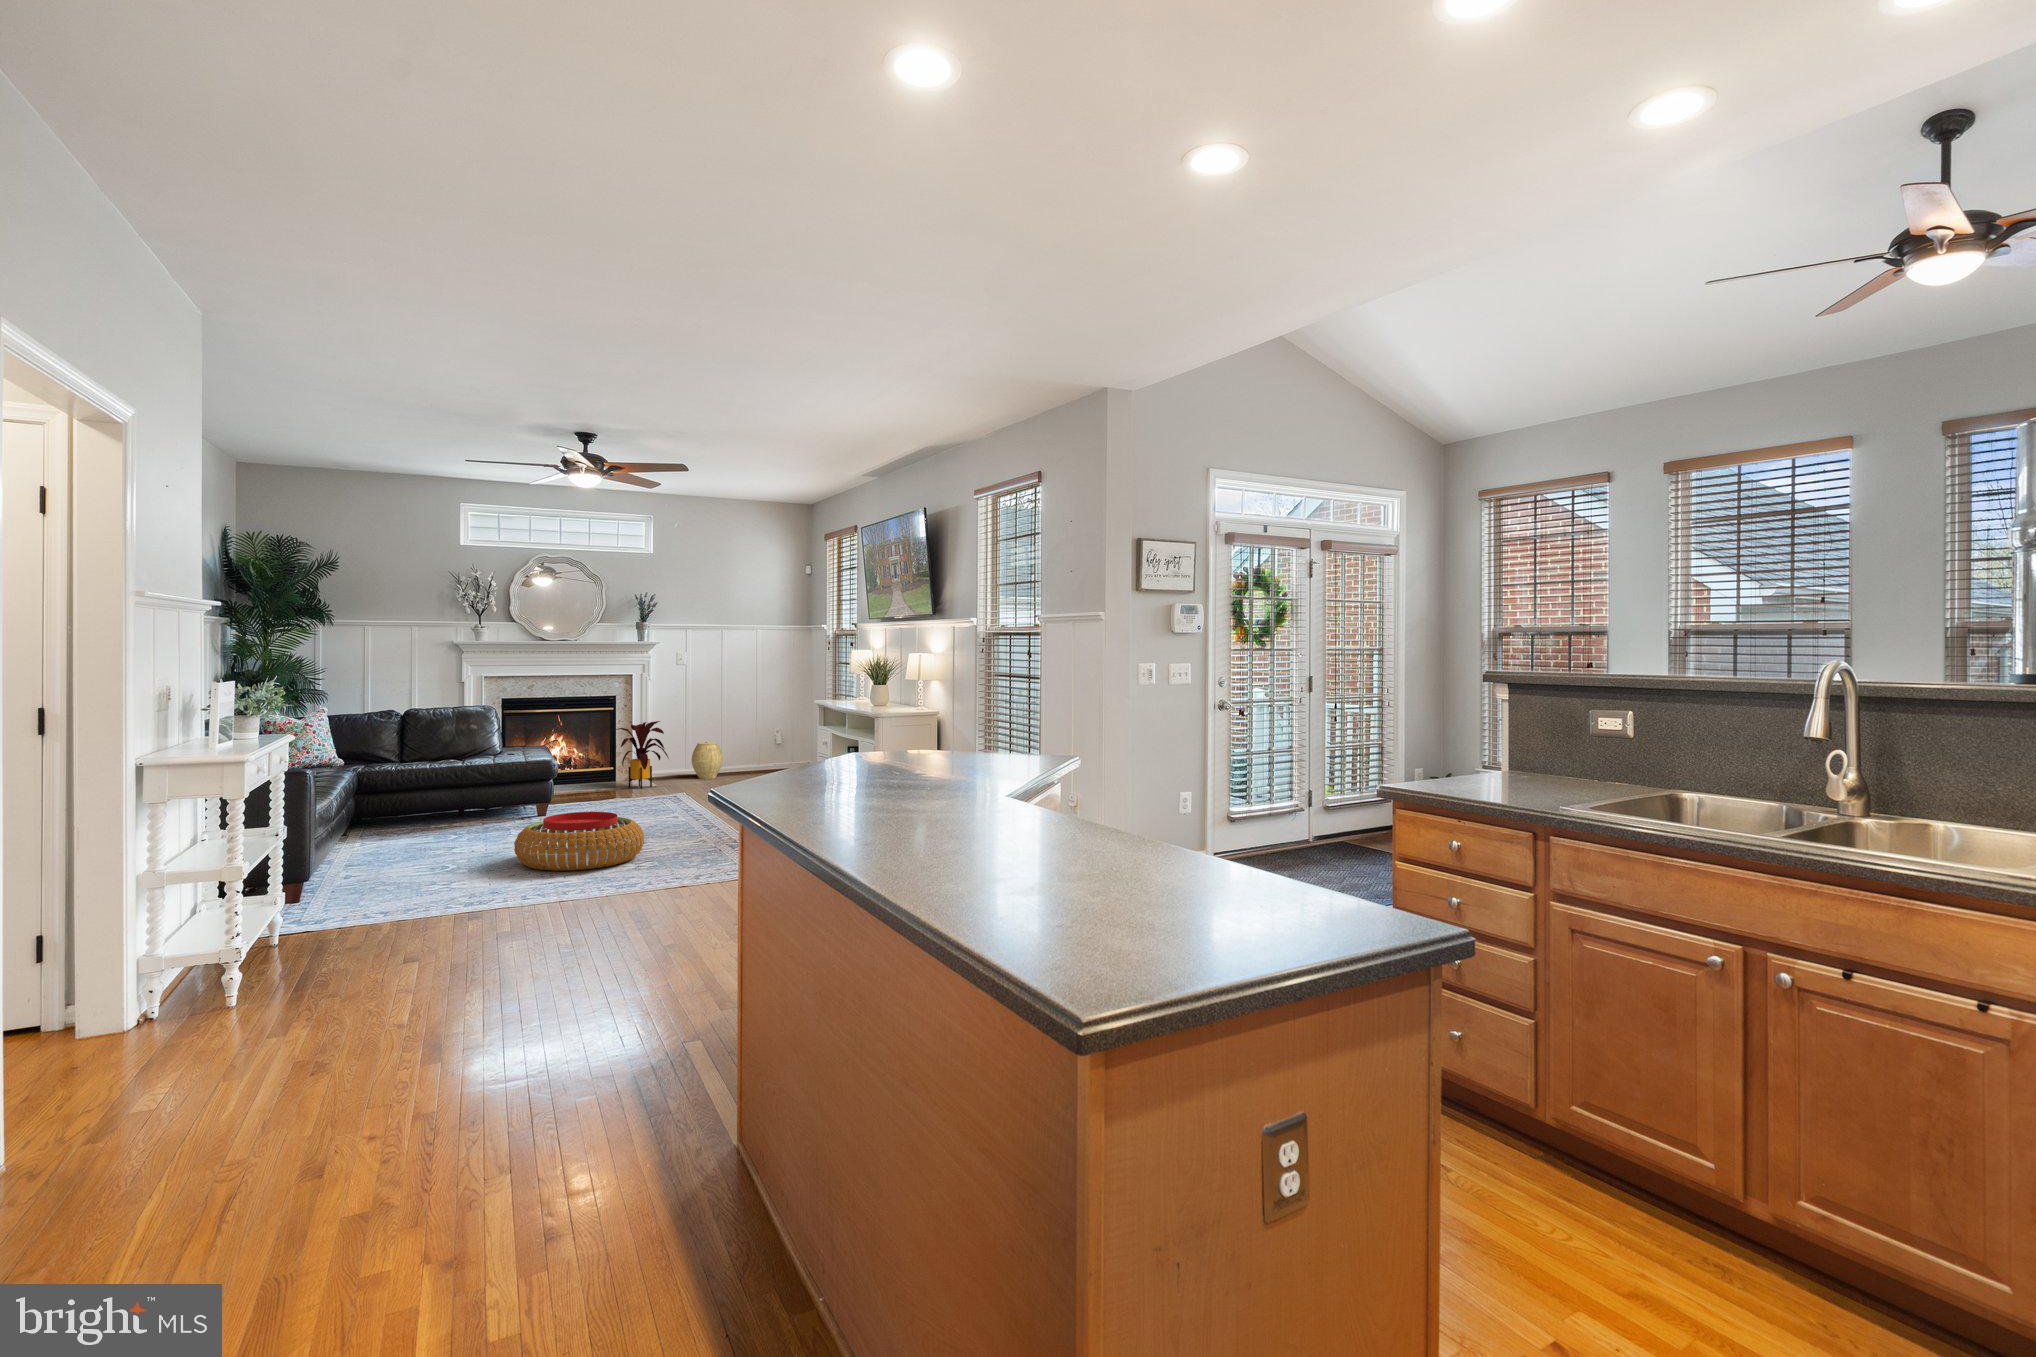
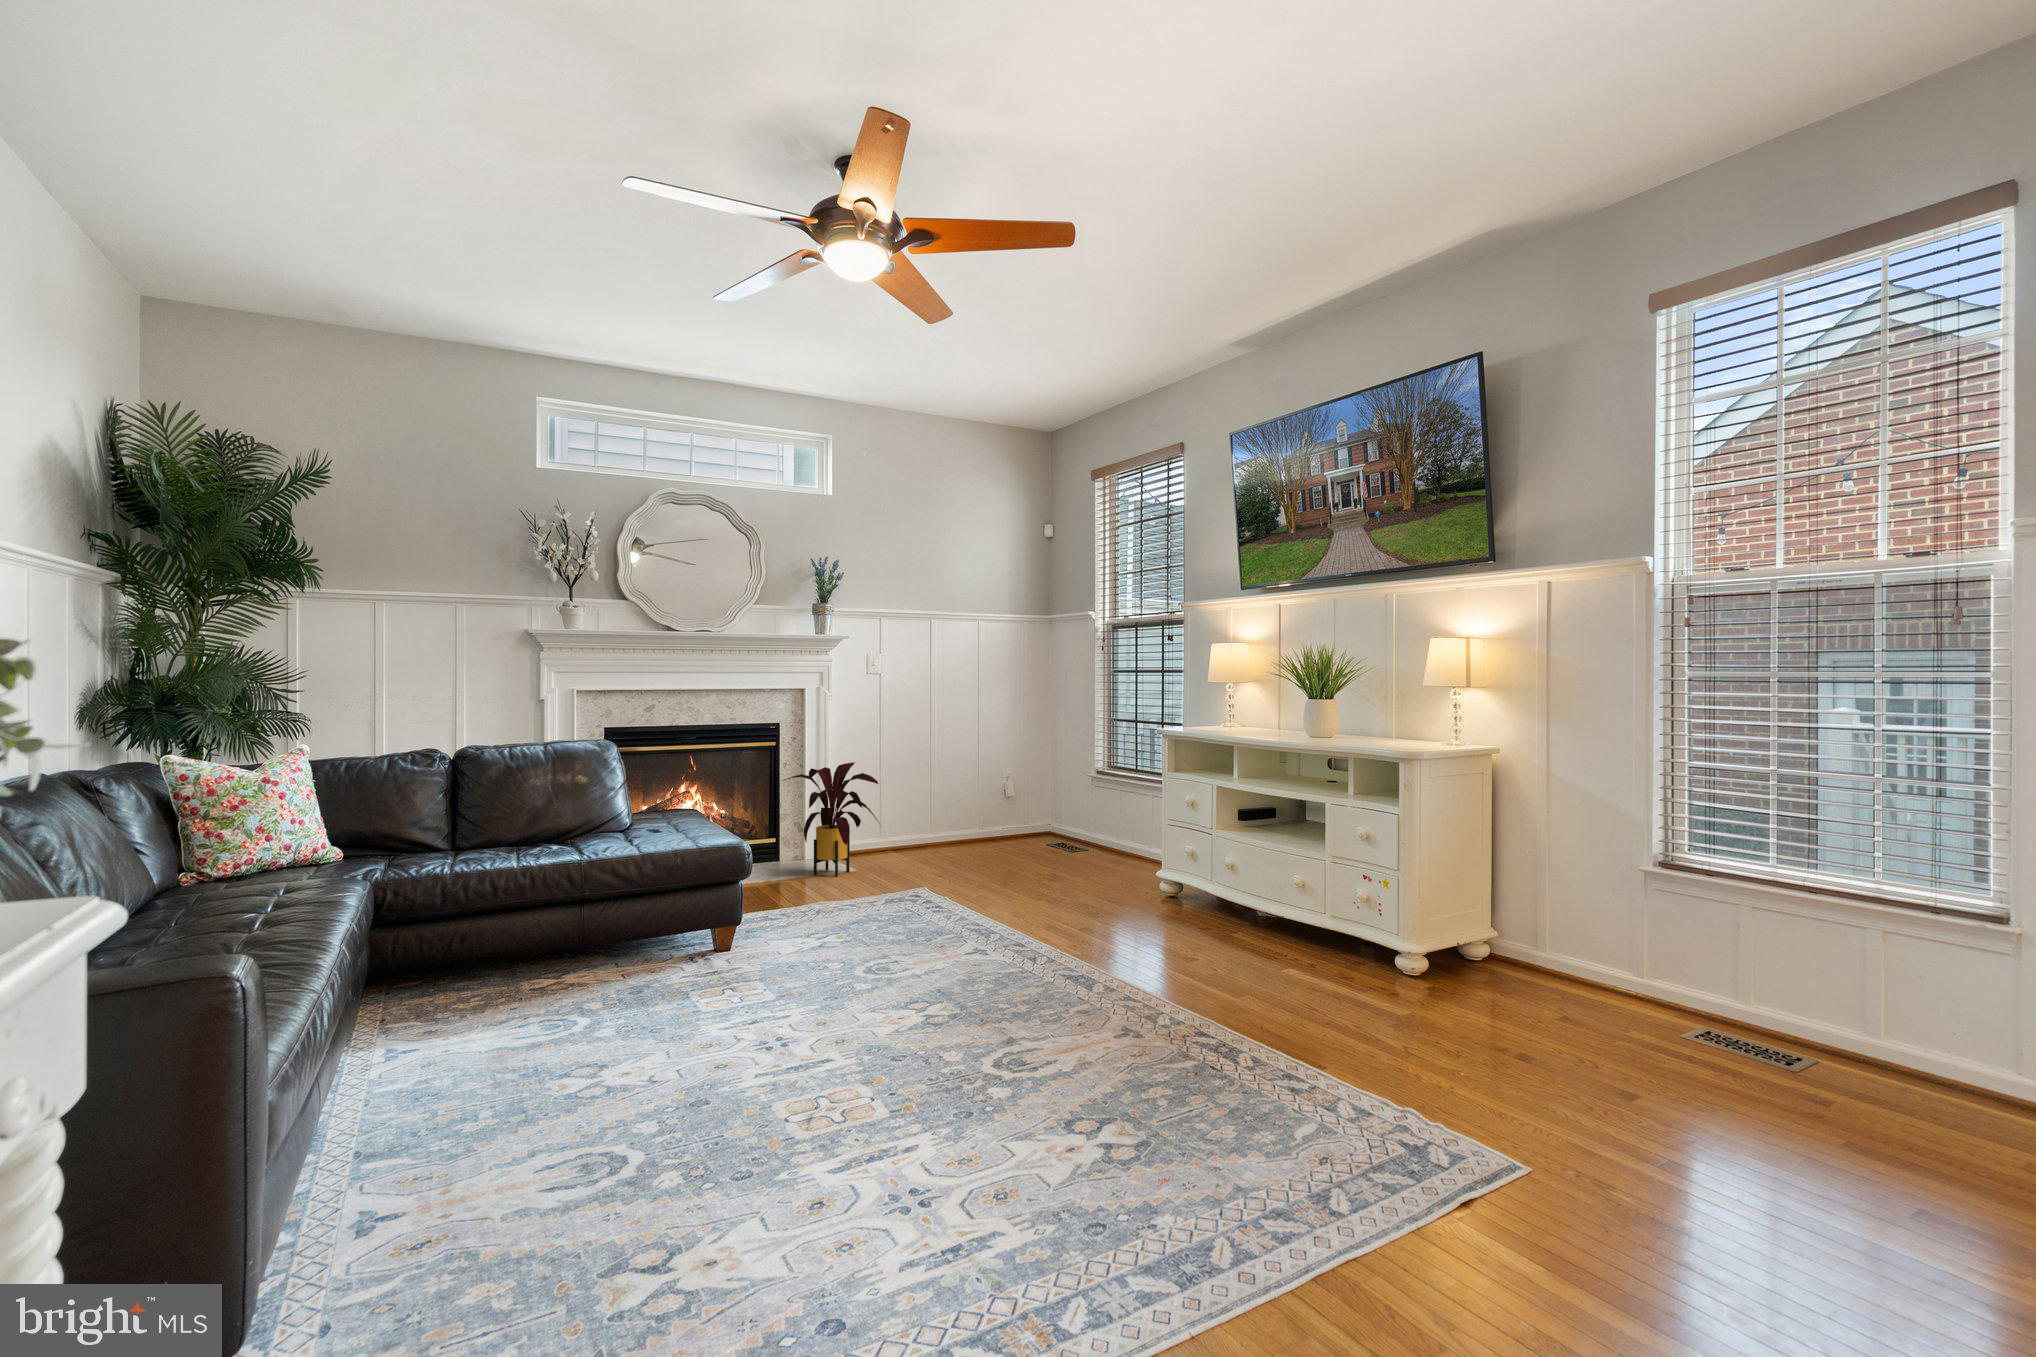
woven basket: present [692,741,723,779] -> none [892,793,940,854]
pouf: present [514,812,644,871] -> none [788,980,1082,1170]

